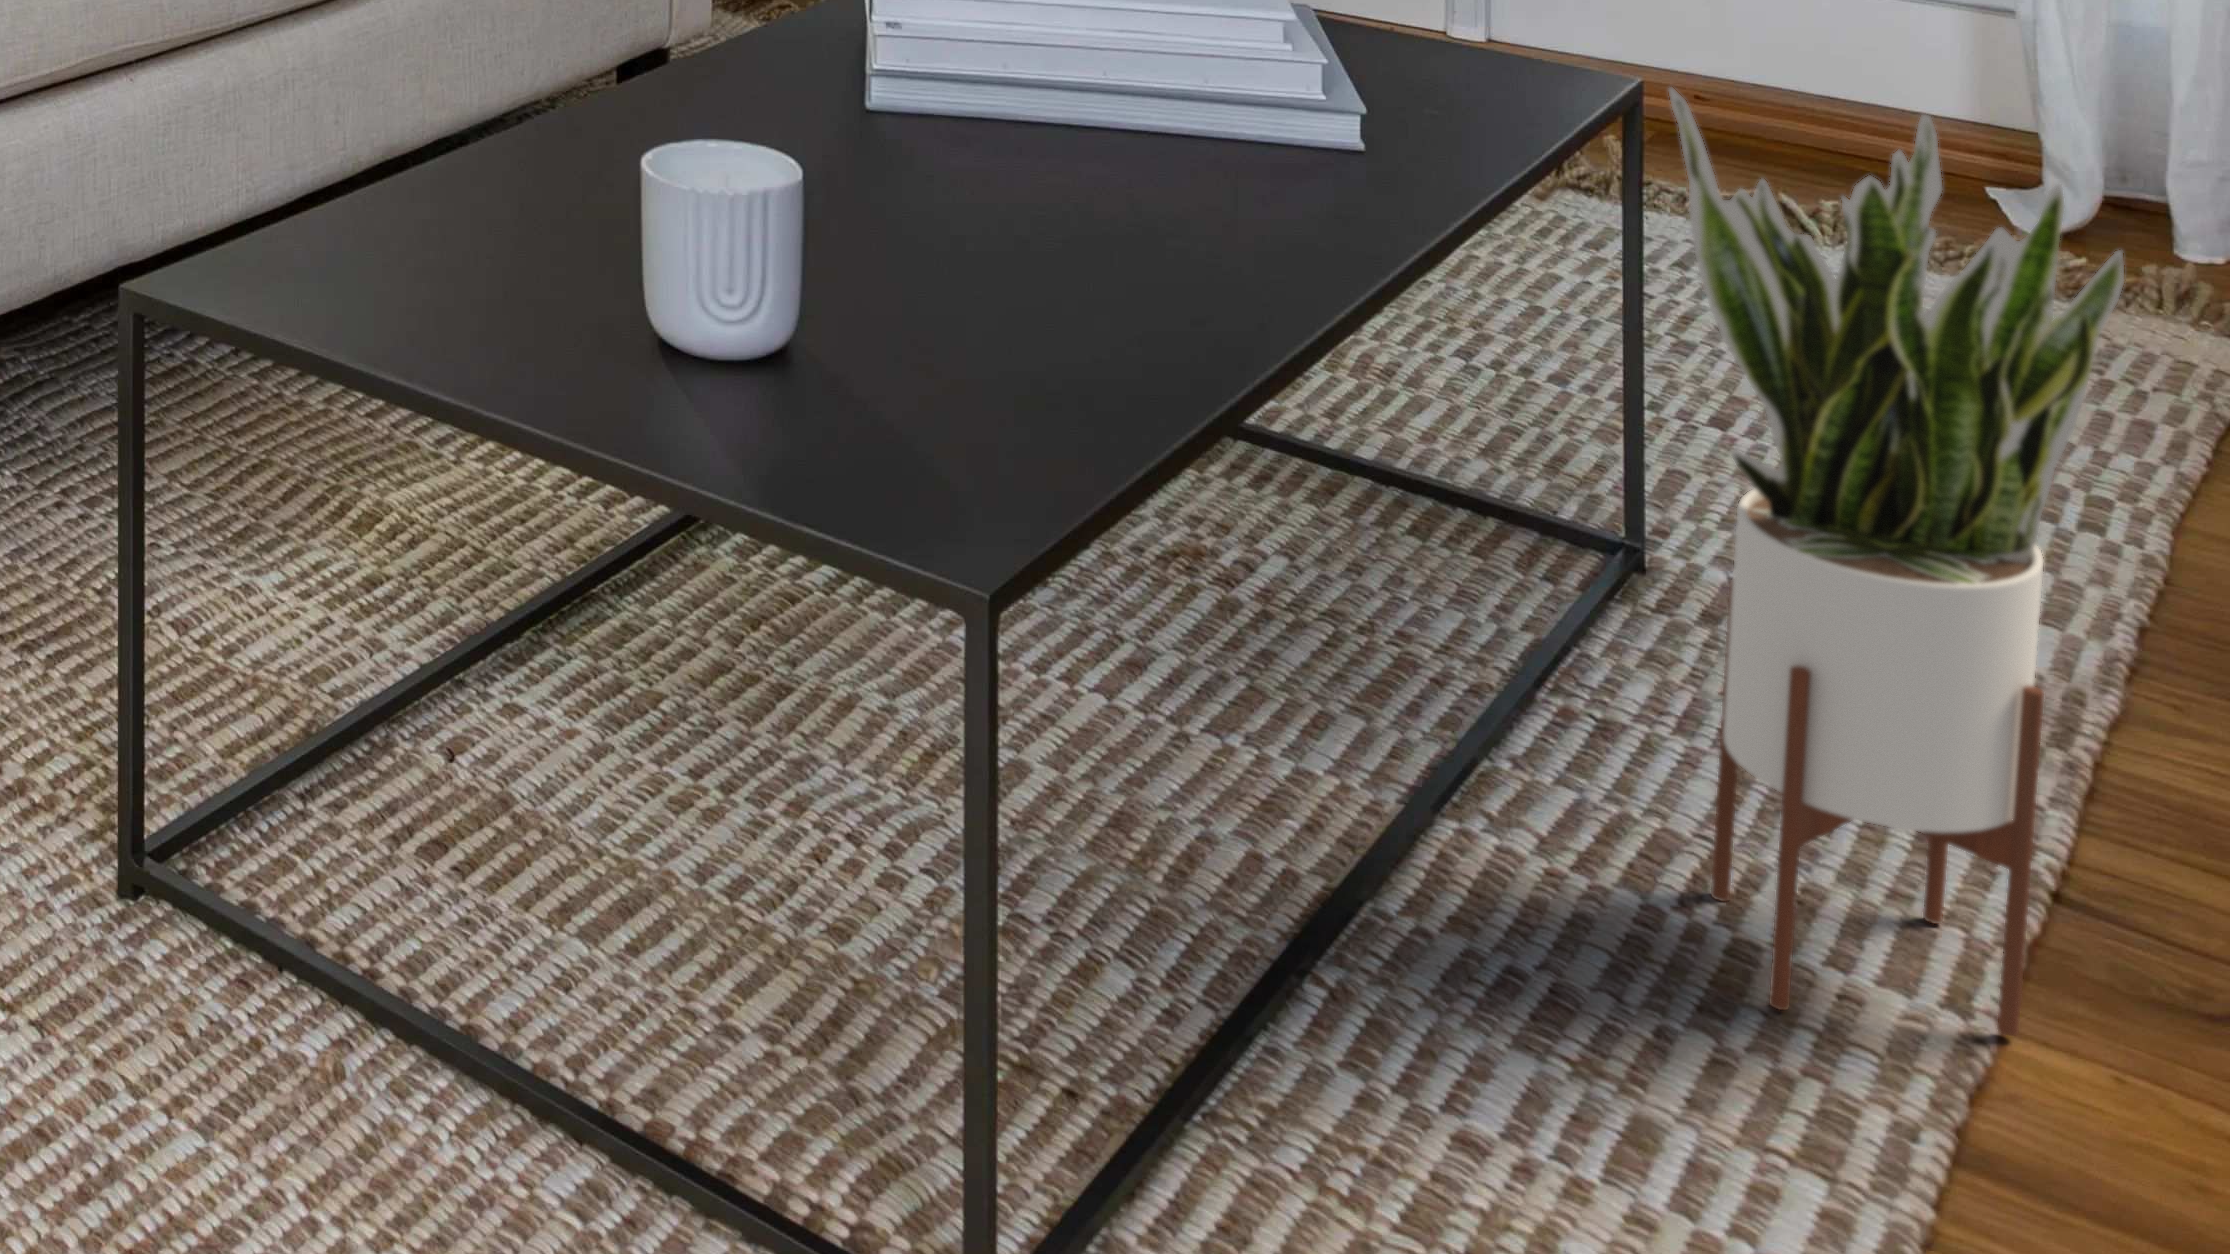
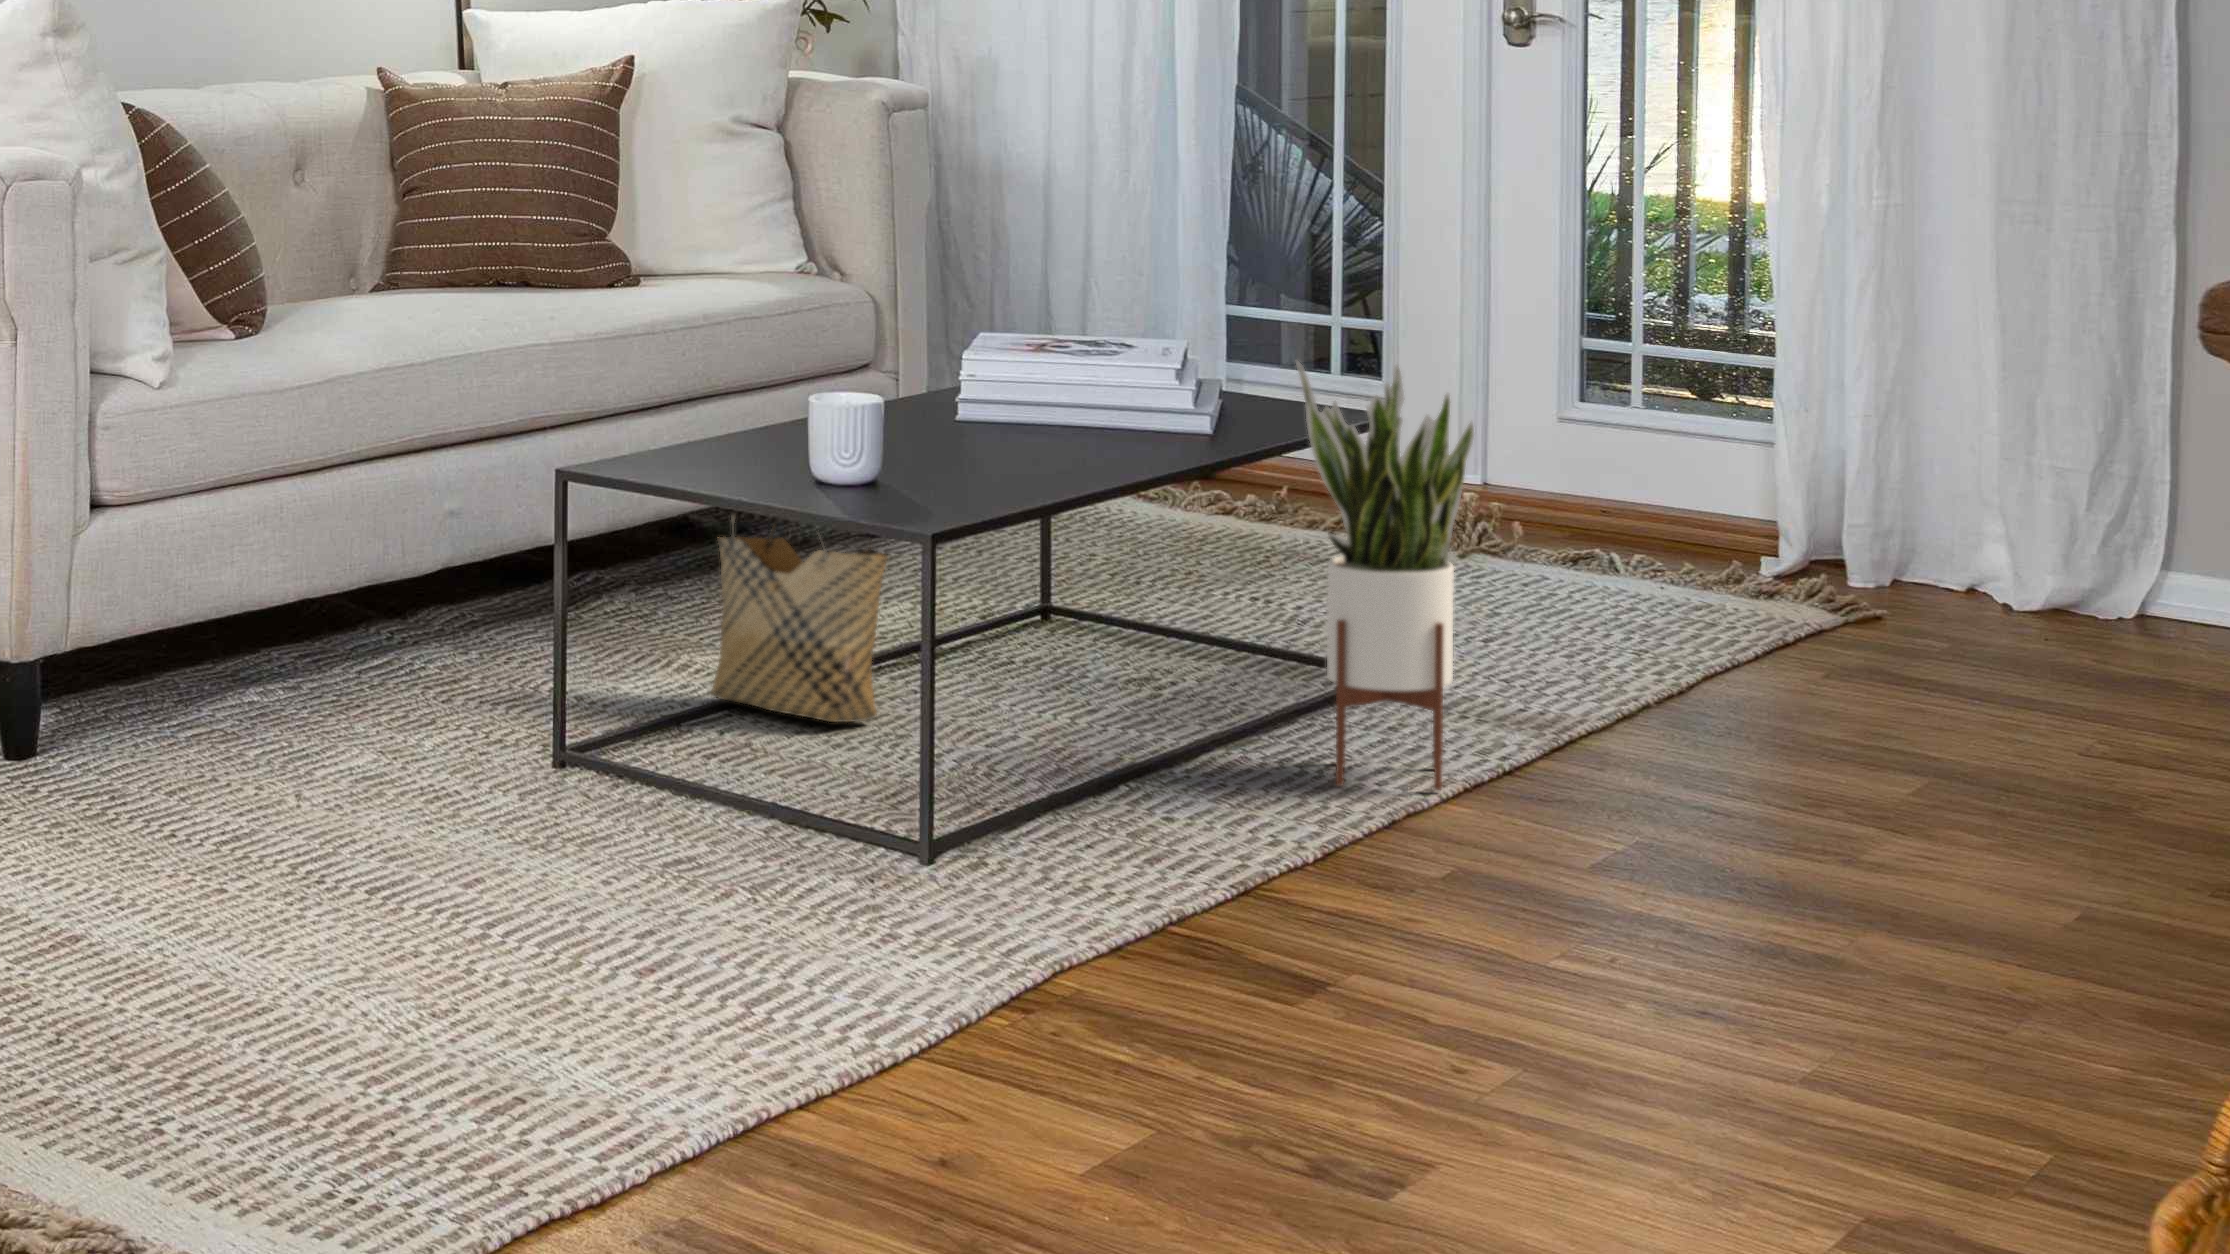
woven basket: none [415,167,757,715] -> present [711,515,888,722]

